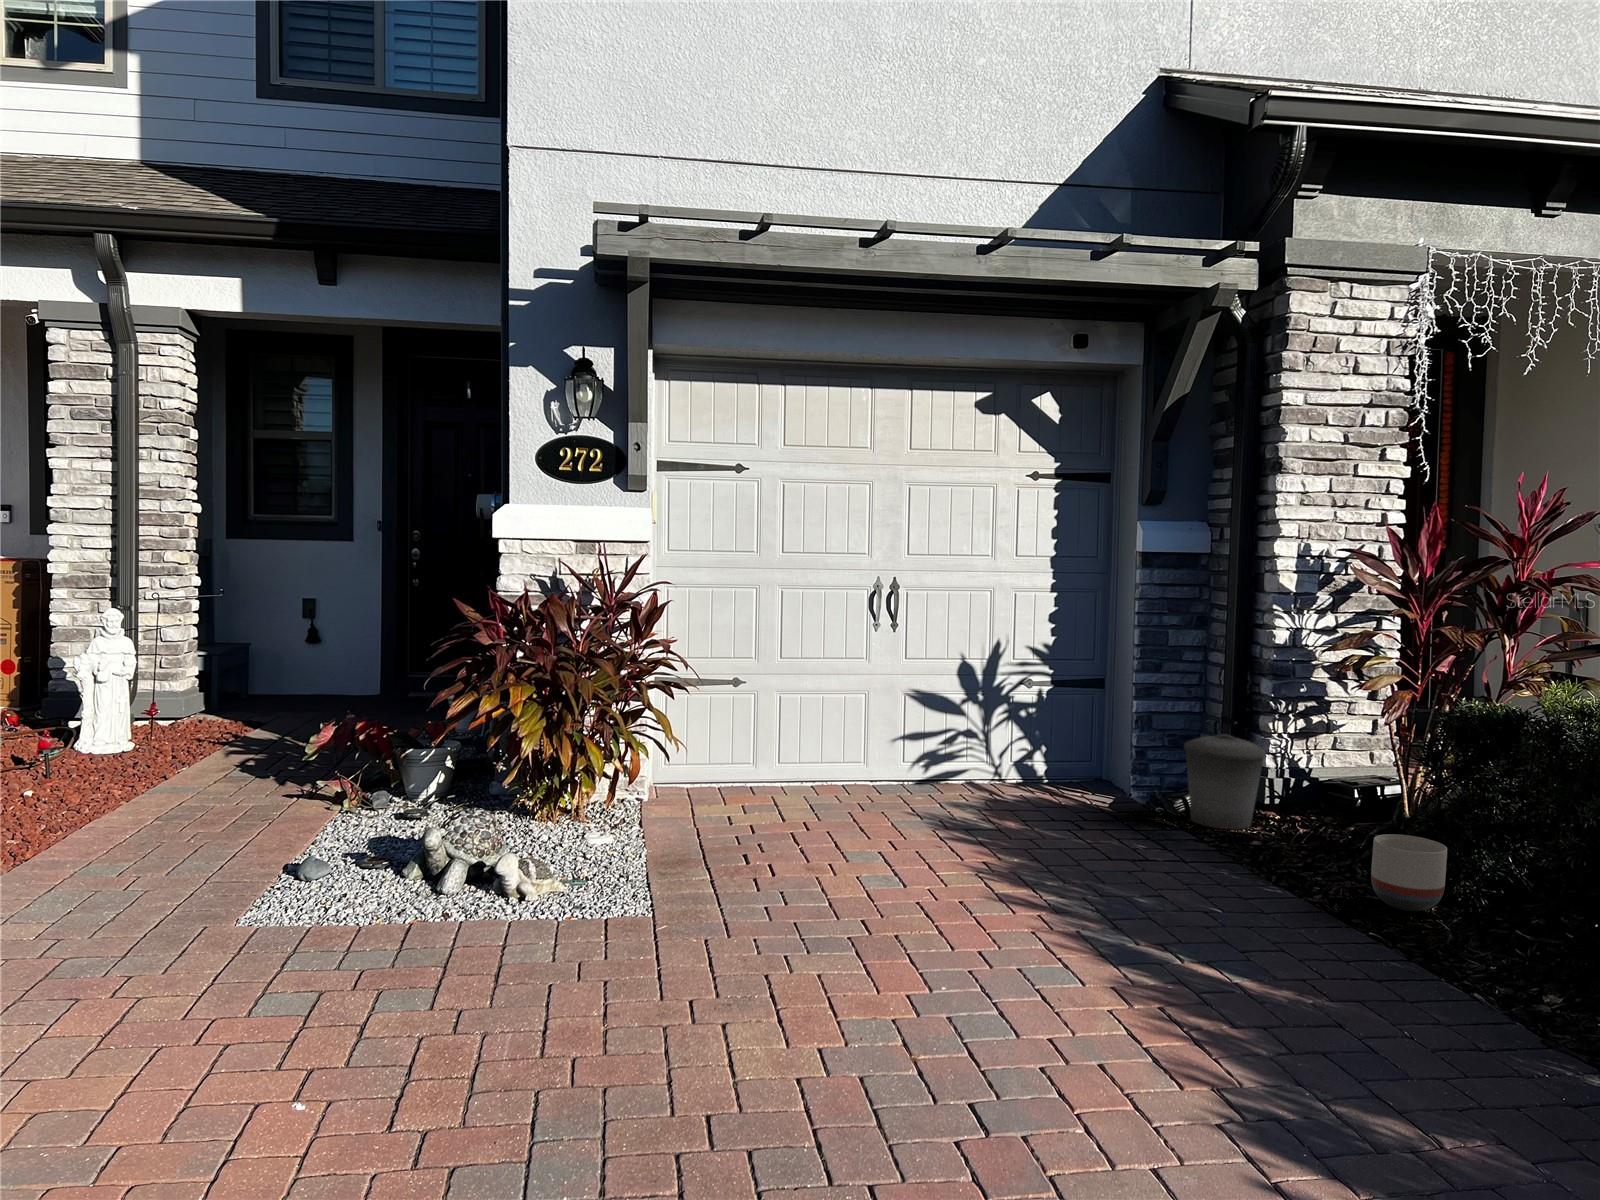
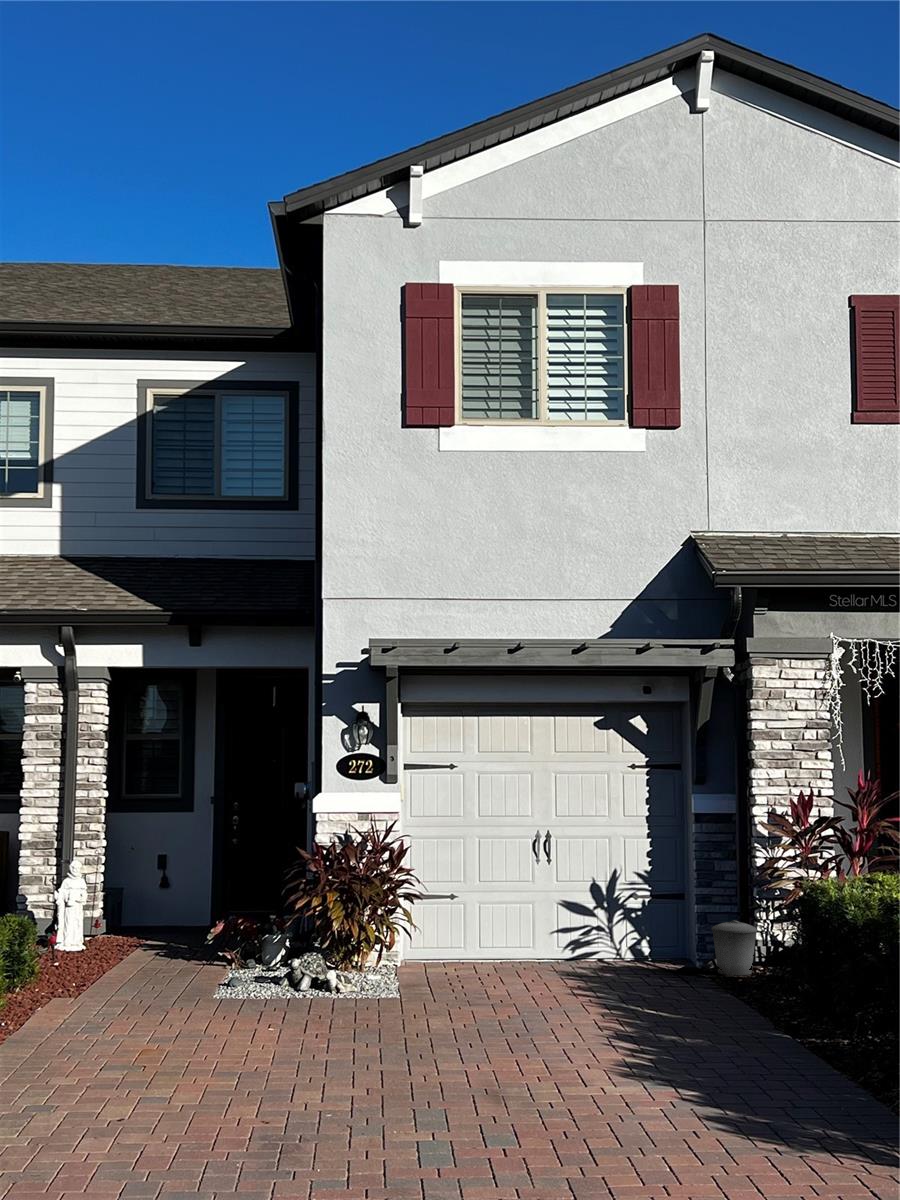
planter: present [1371,834,1447,911] -> none [772,961,807,998]

